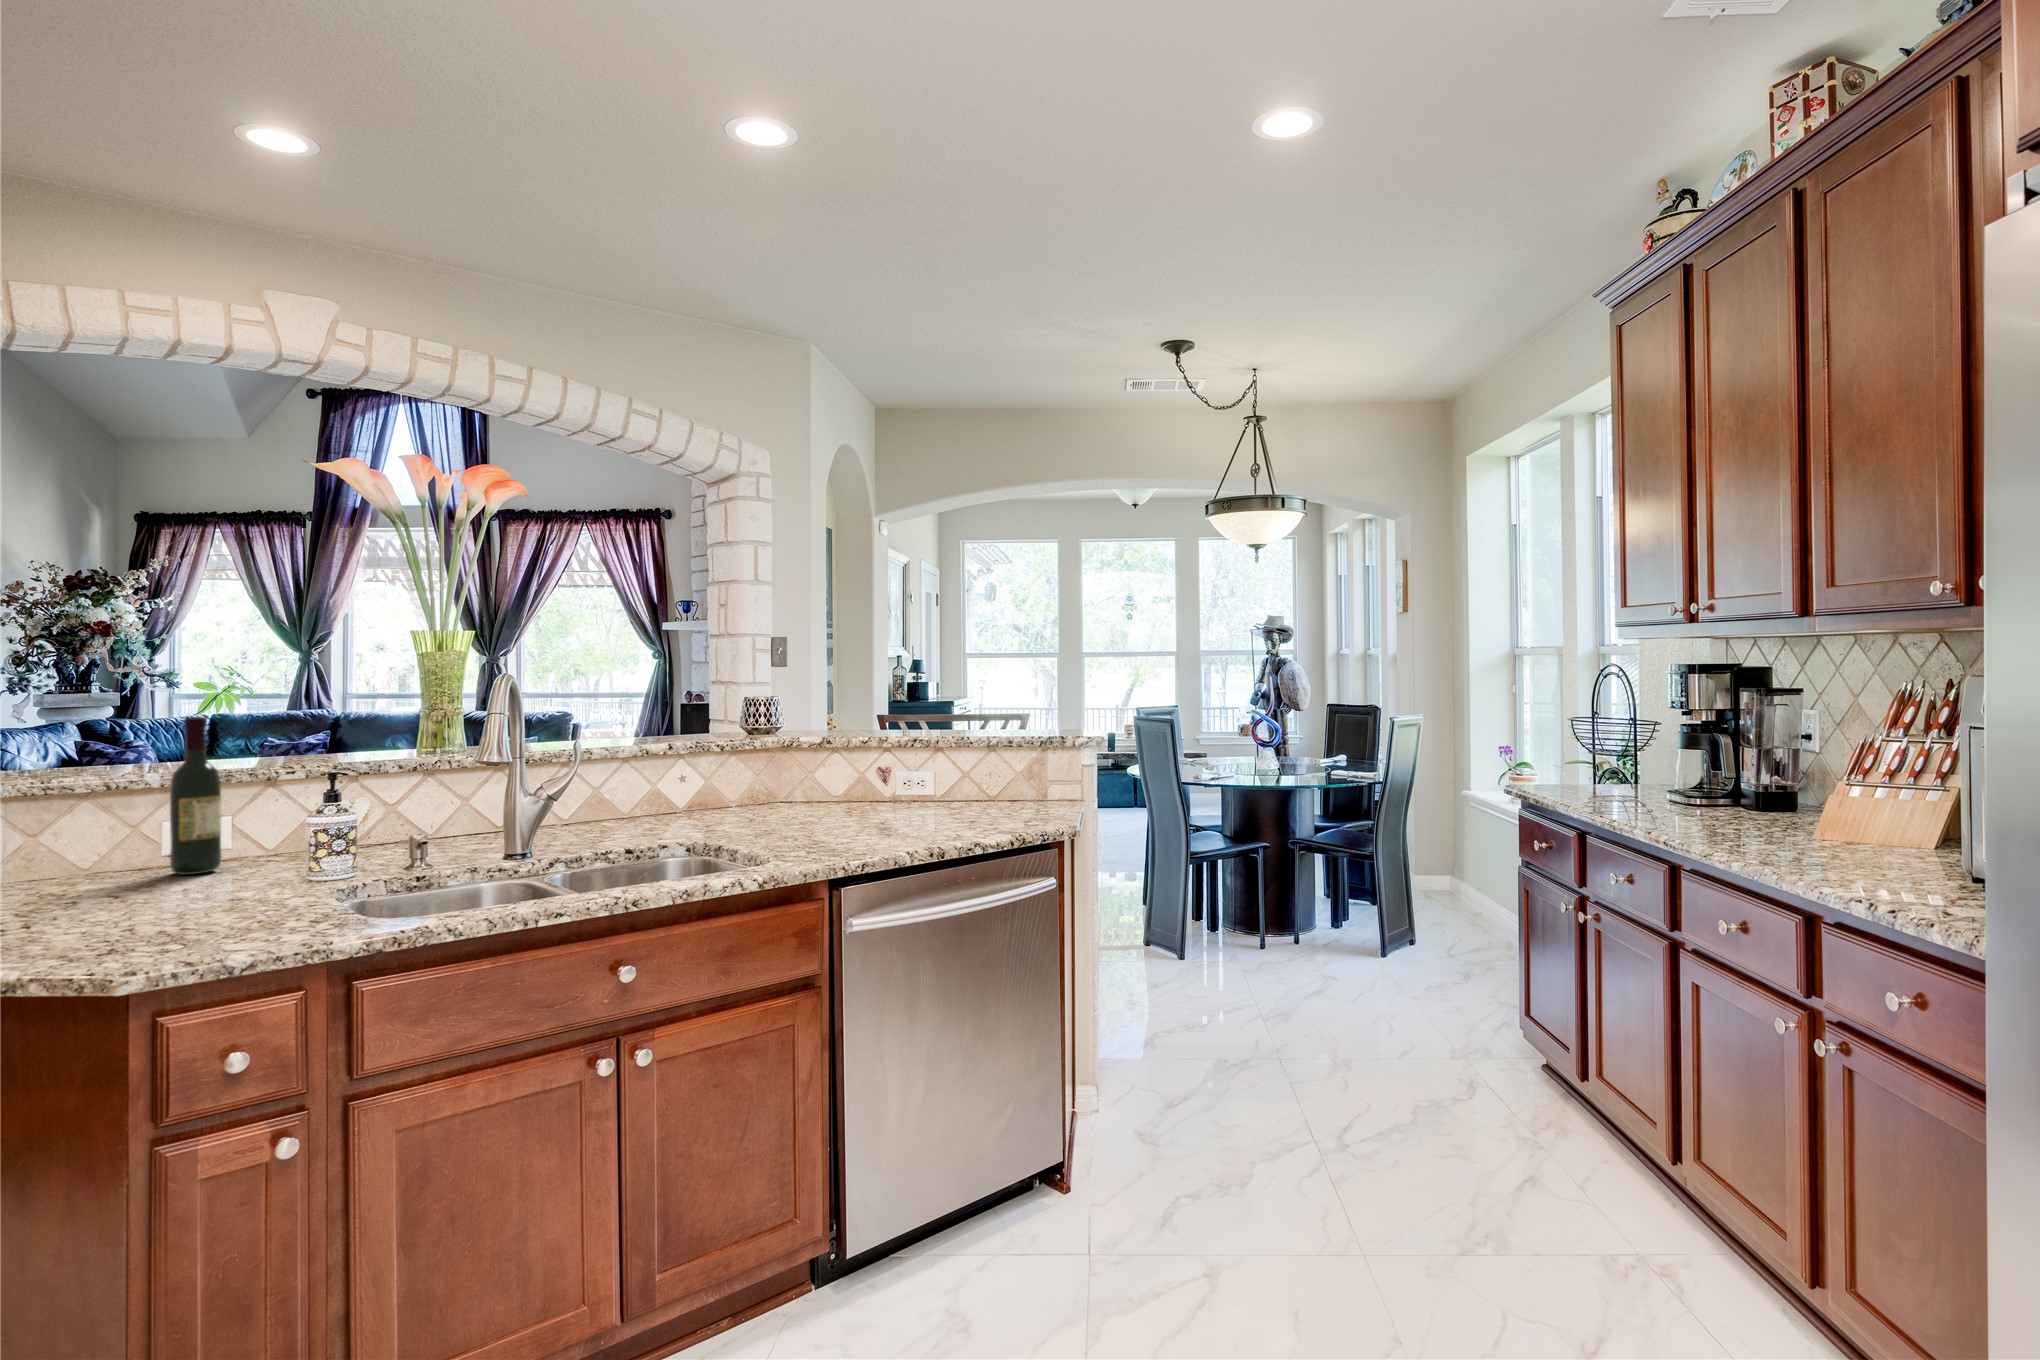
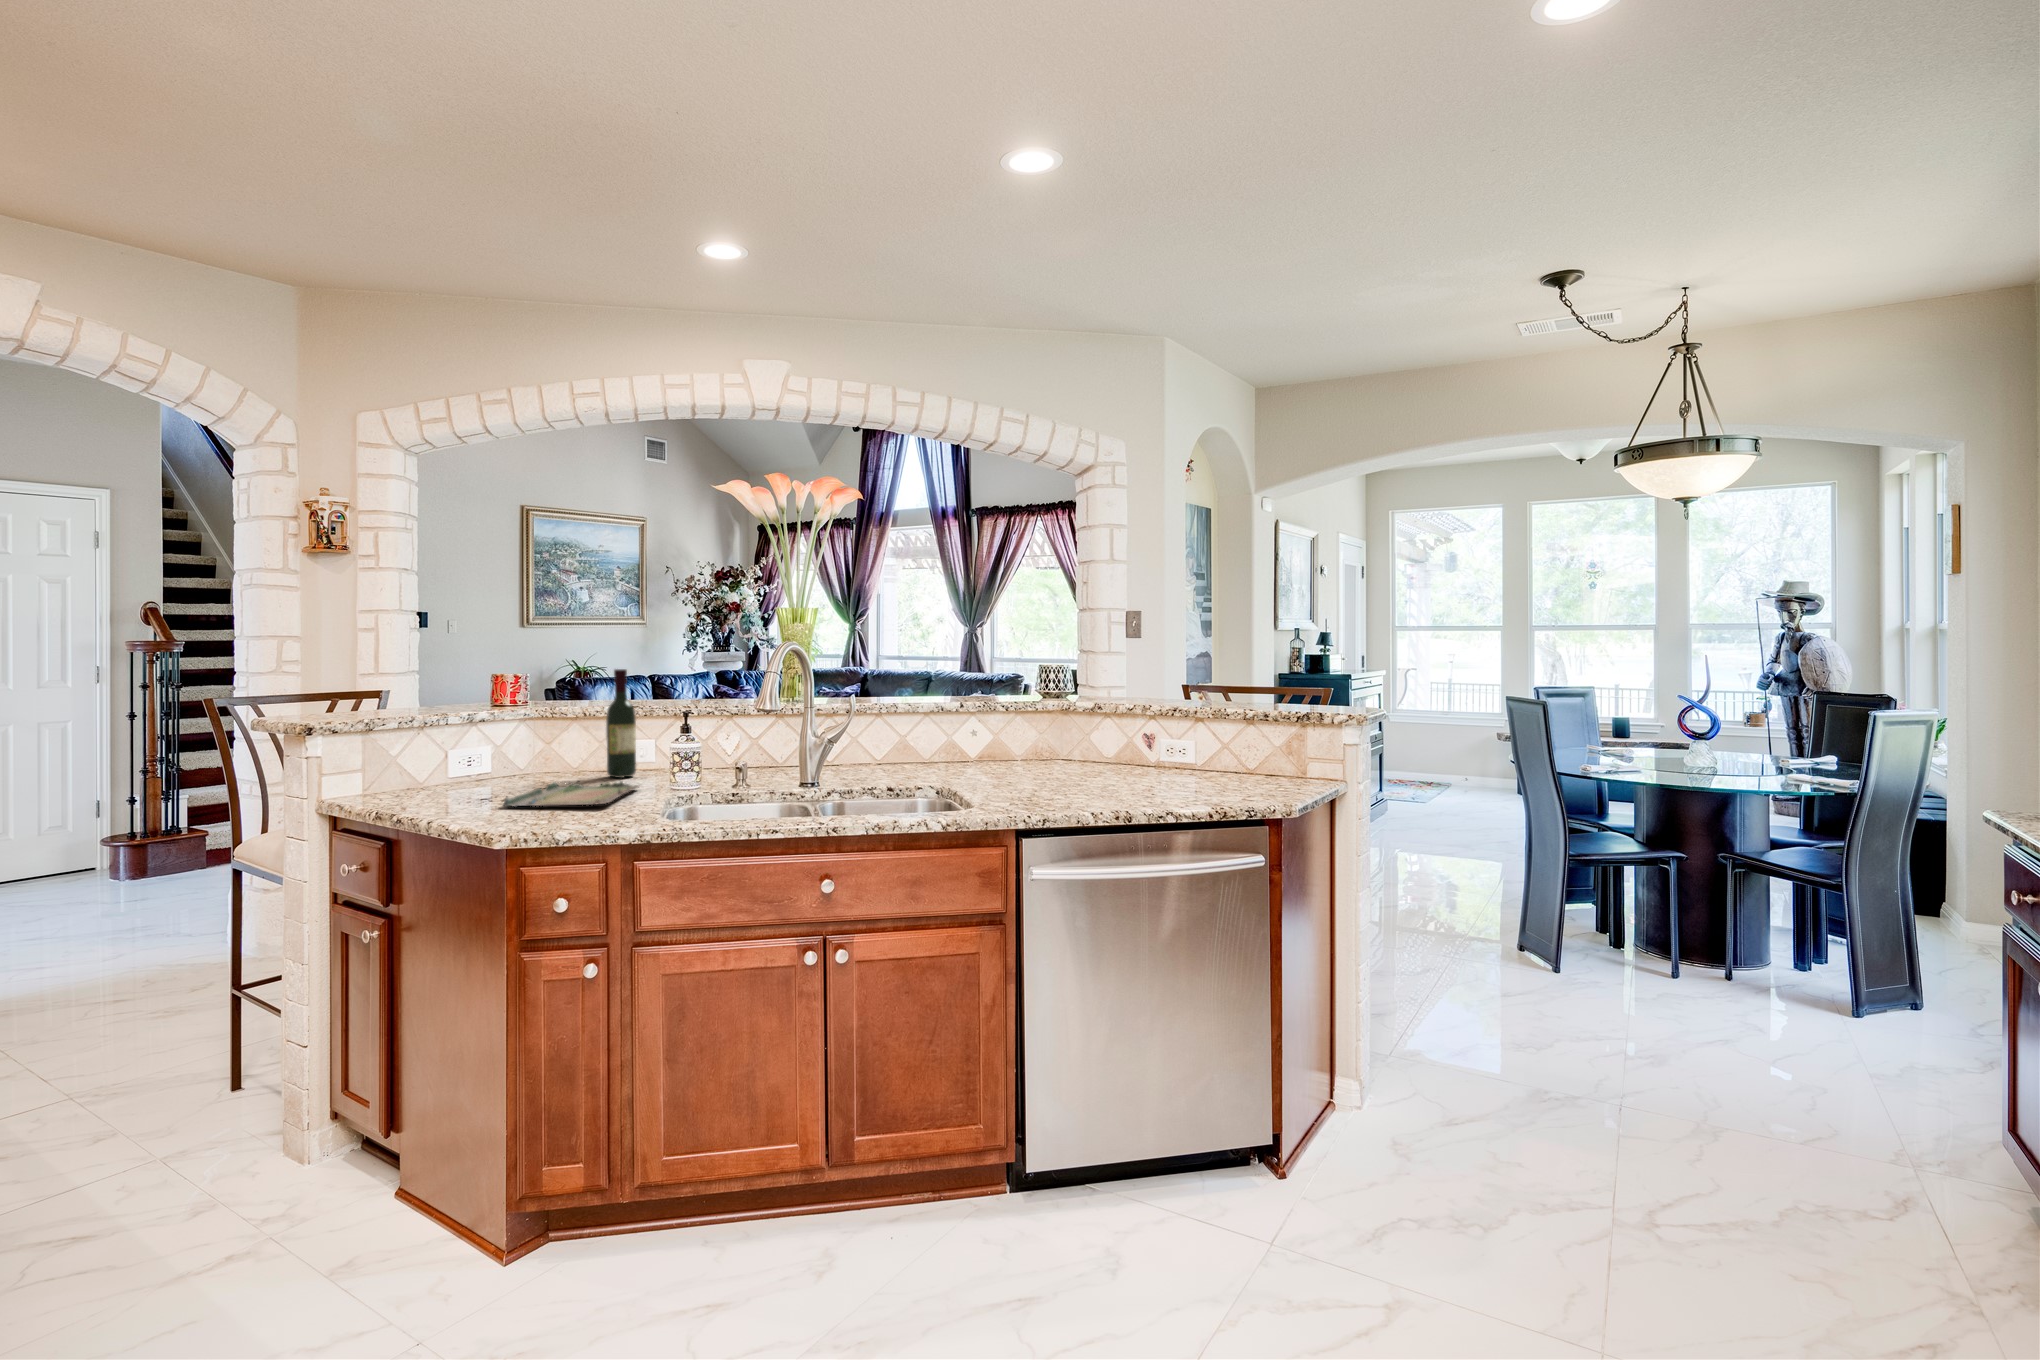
tray: none [60,866,267,934] -> present [503,776,639,807]

